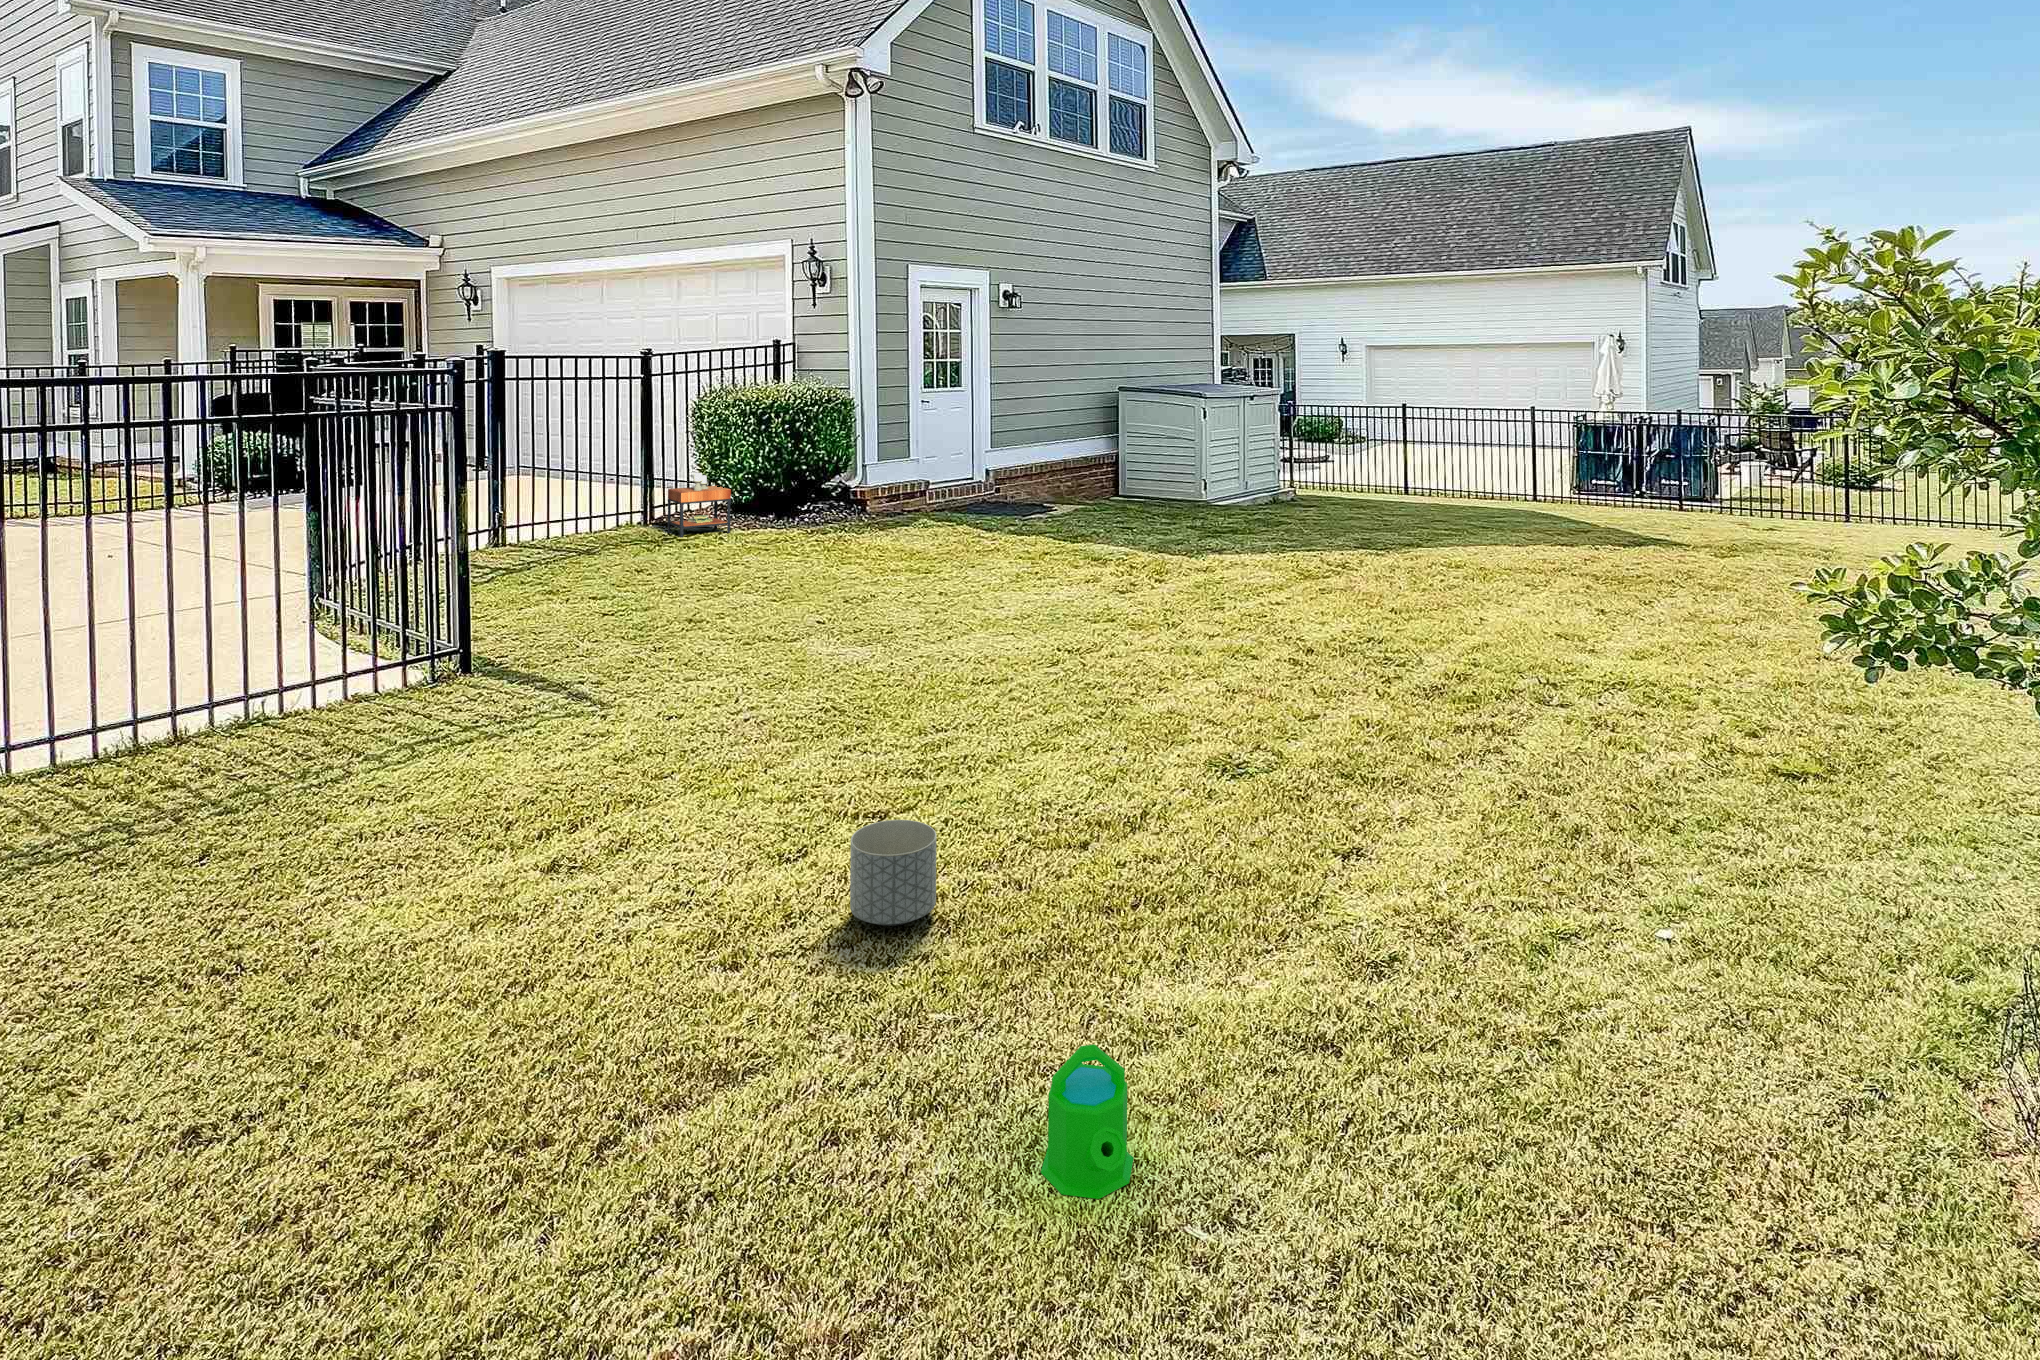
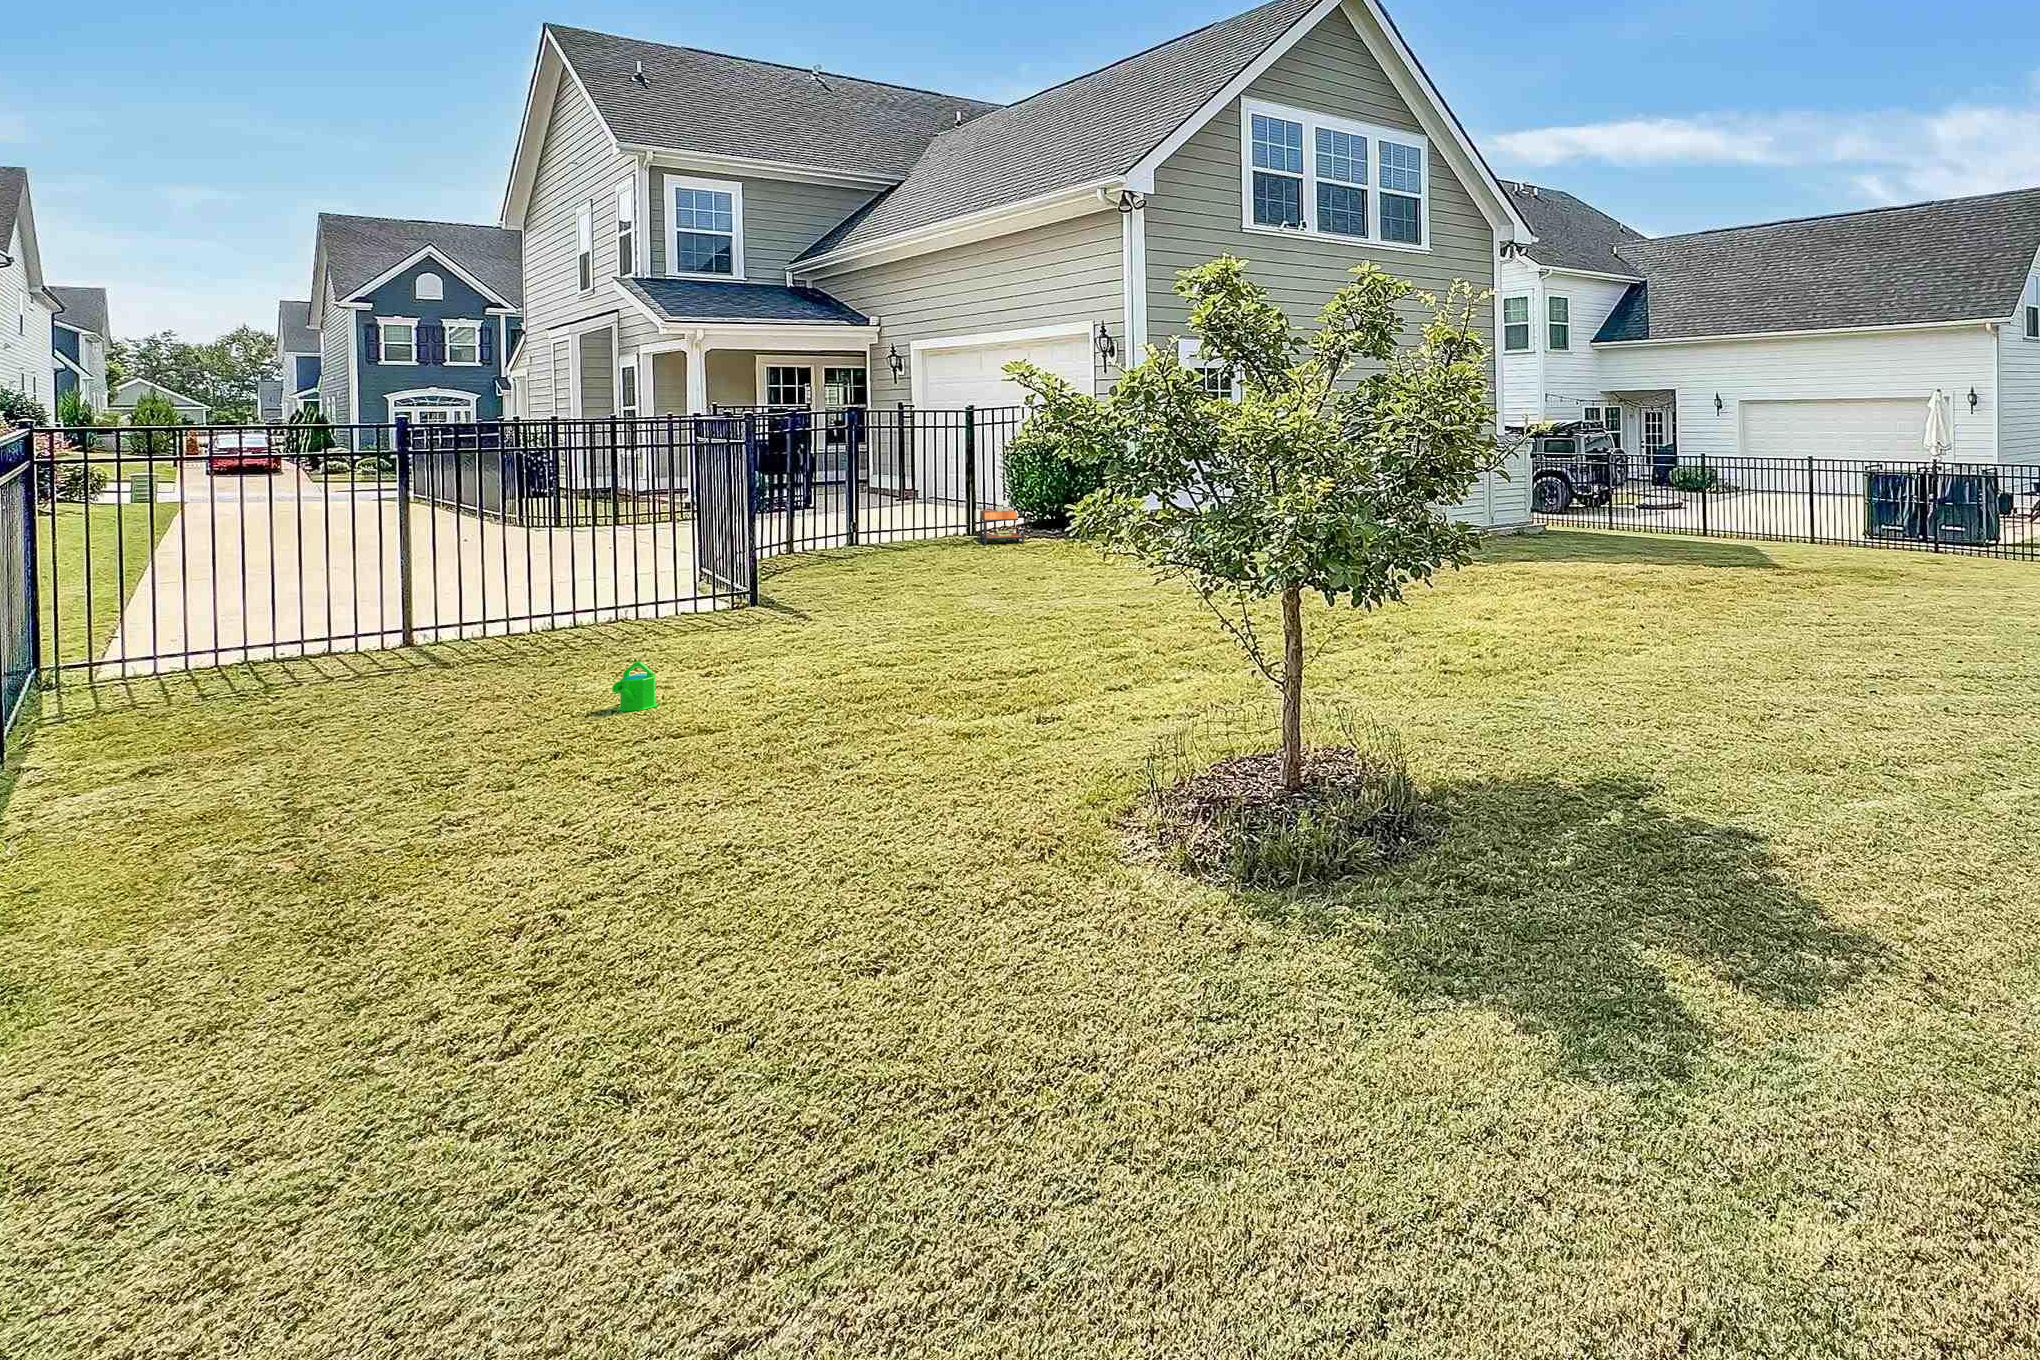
planter: present [850,820,936,926] -> none [815,651,863,700]
watering can: present [1041,1044,1134,1199] -> present [612,662,658,711]

